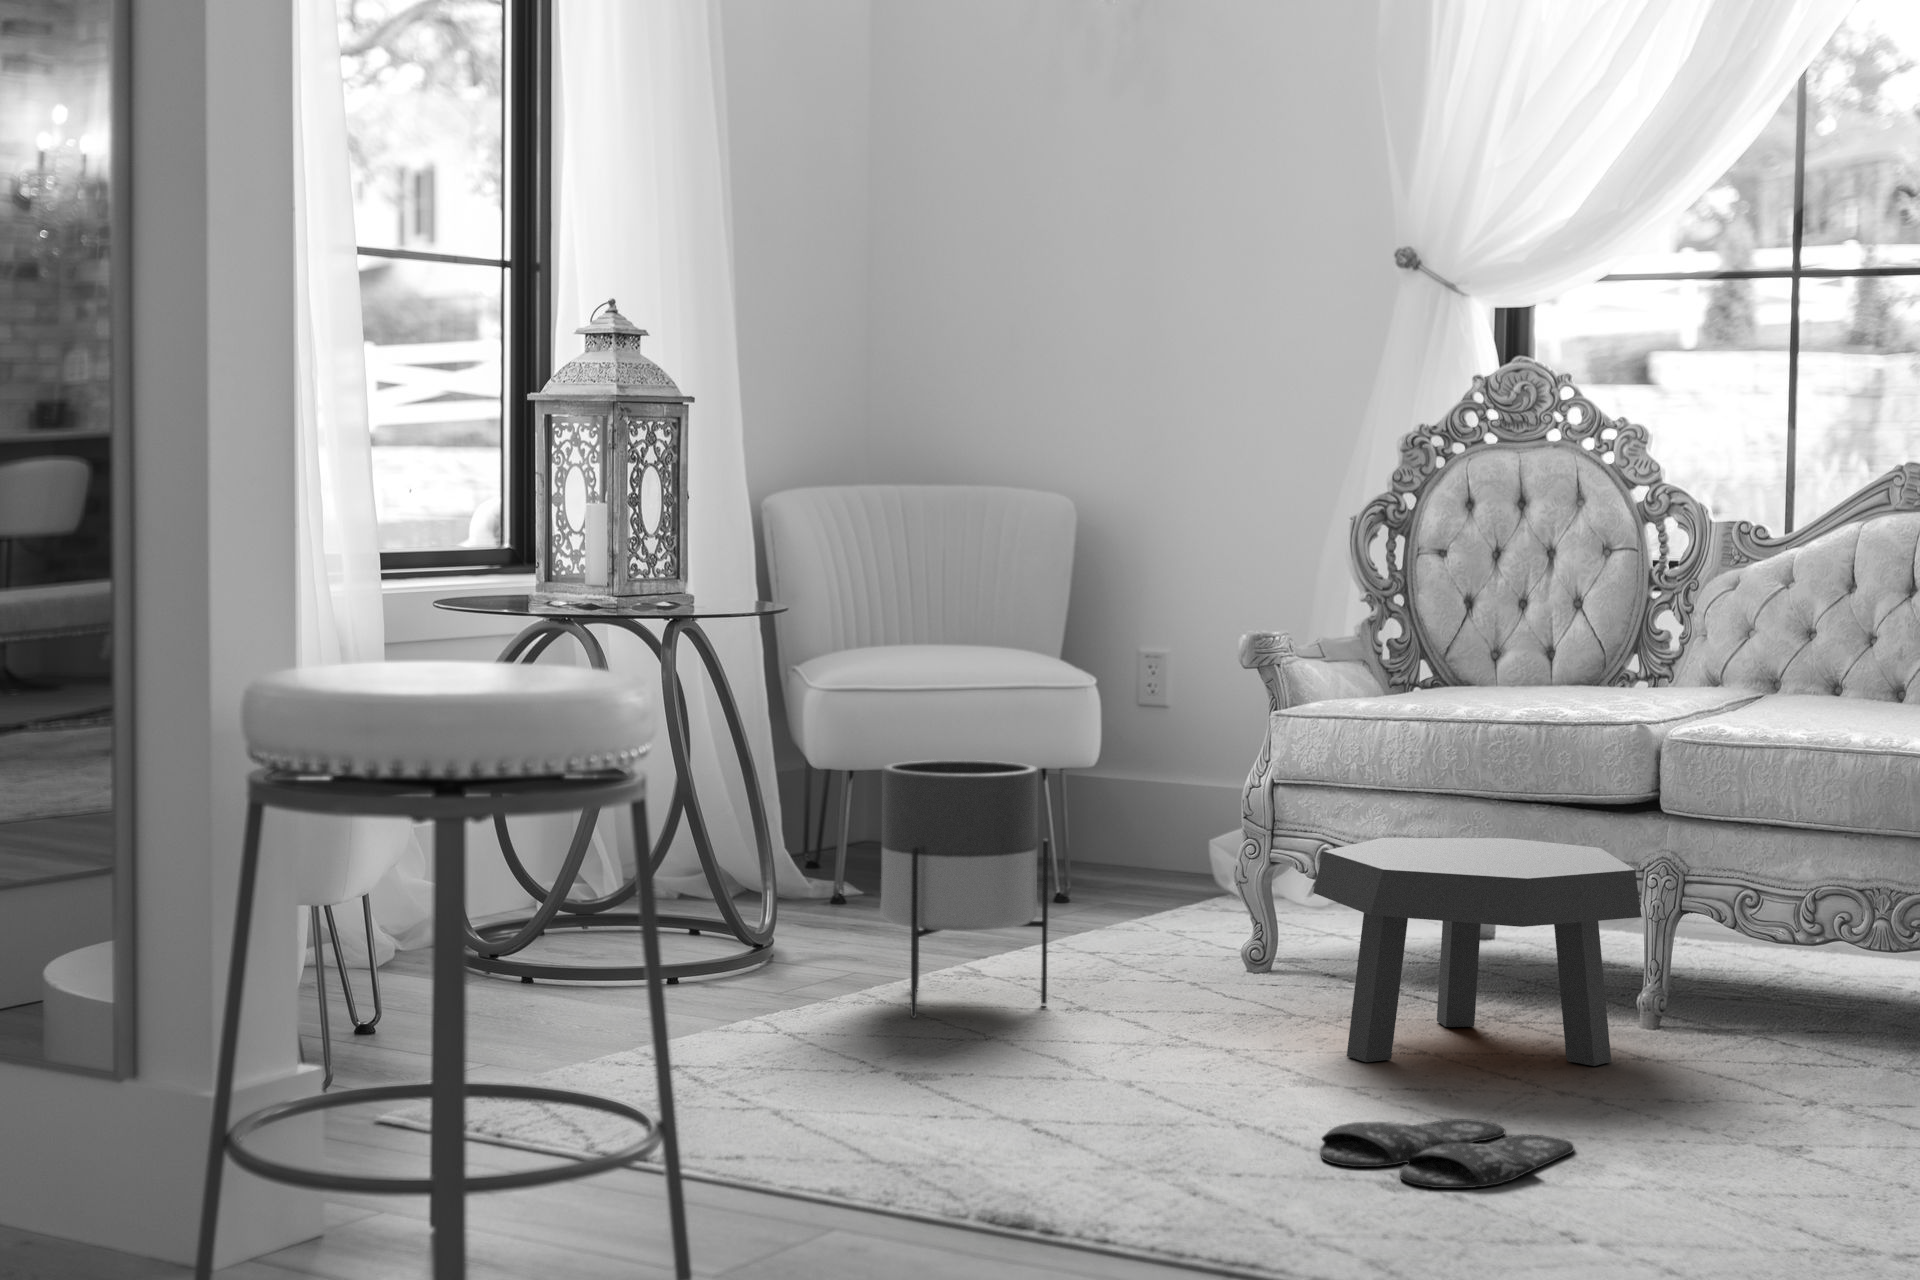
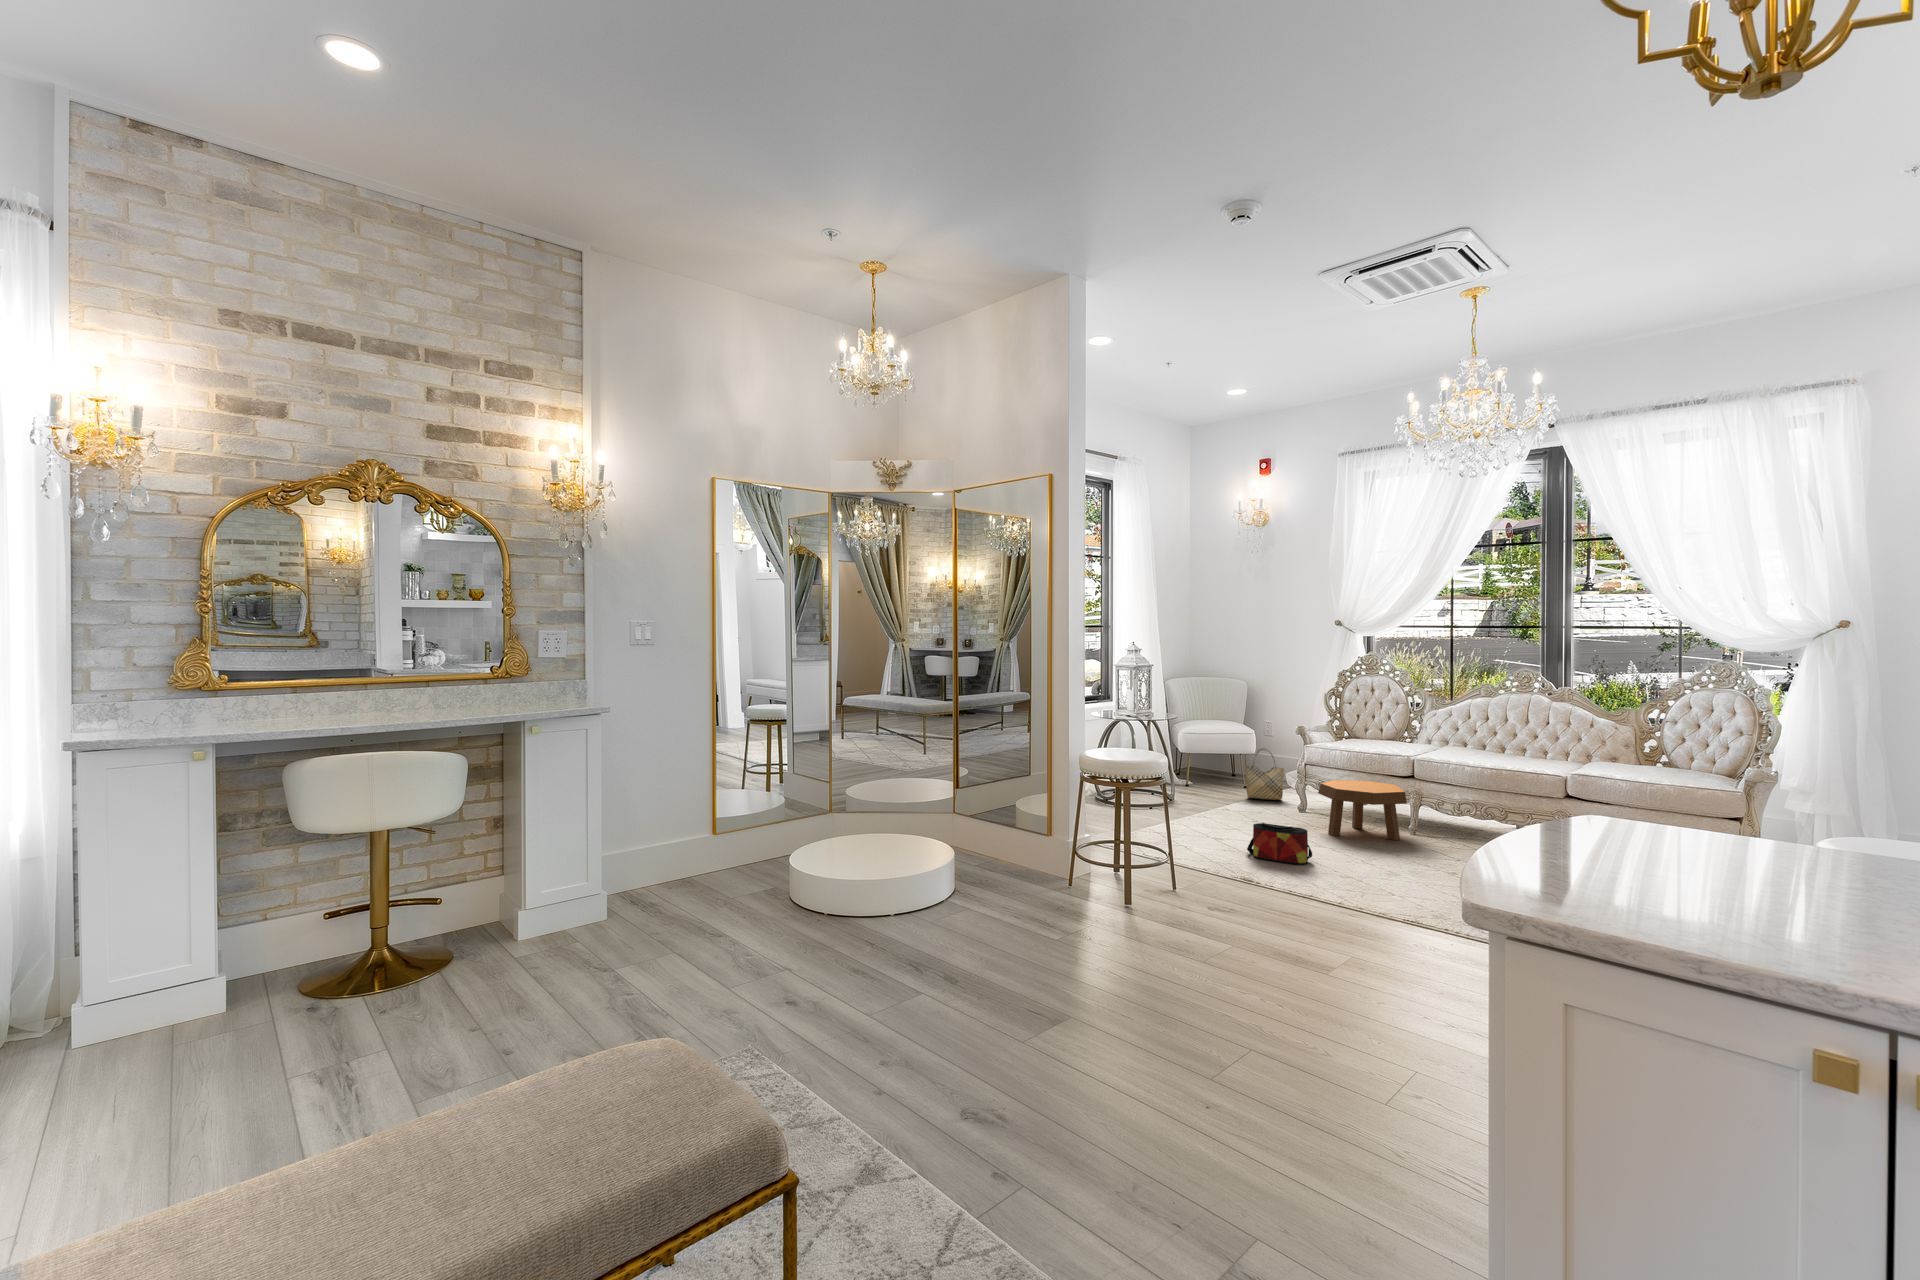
woven basket: none [1055,736,1200,935] -> present [1245,749,1284,800]
planter: present [880,760,1048,1018] -> none [1205,756,1248,819]
bag: none [1003,1025,1274,1204] -> present [1247,823,1312,865]
slippers: present [1320,1119,1574,1188] -> none [1323,849,1388,866]

